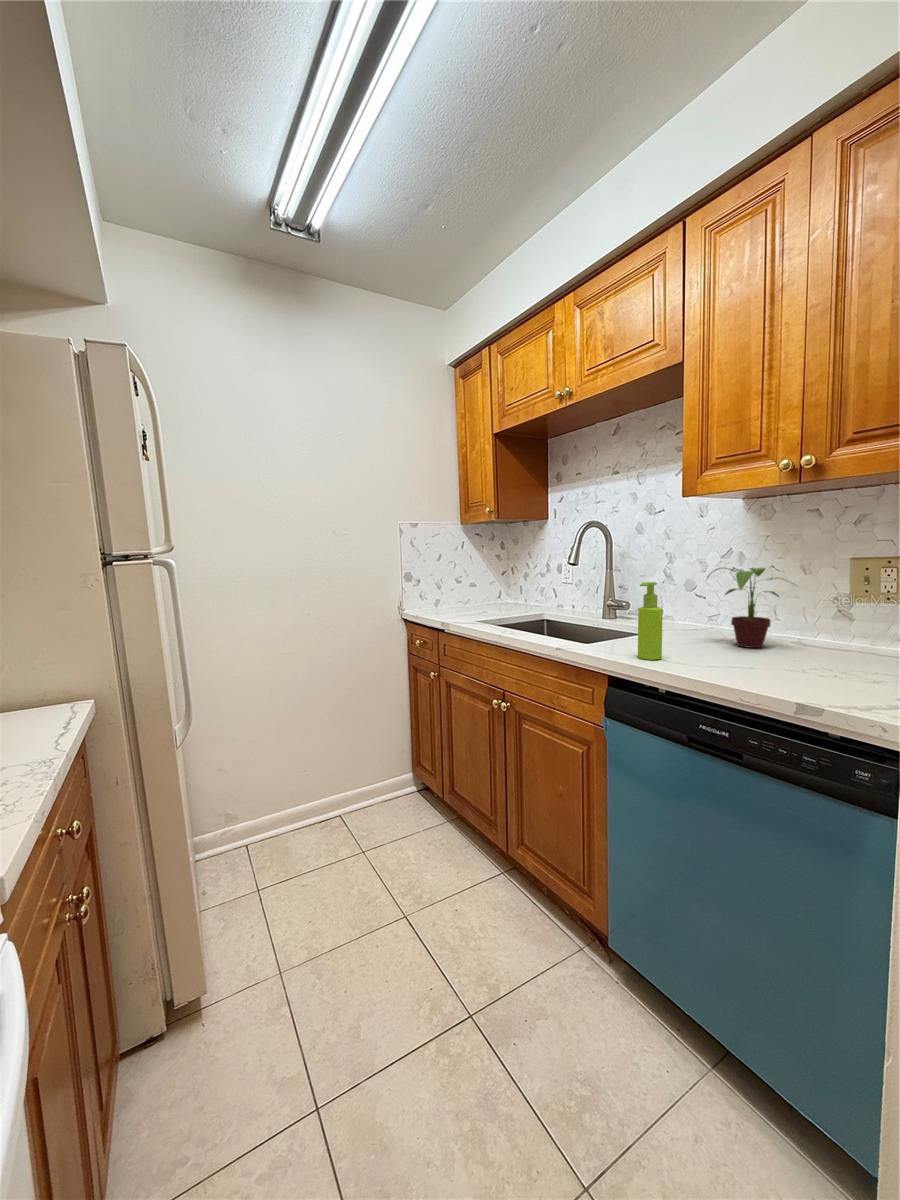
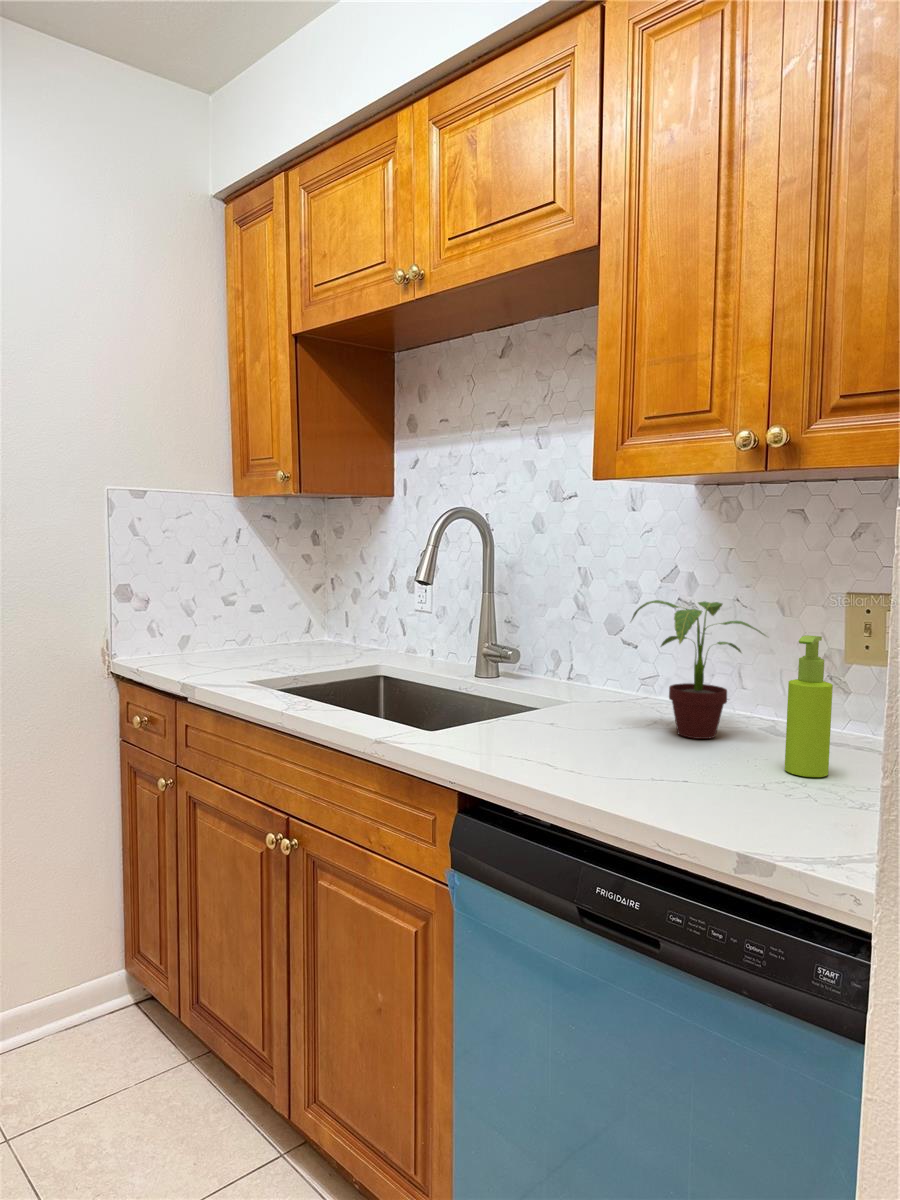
soap dispenser: present [638,582,663,660] -> present [785,635,833,777]

